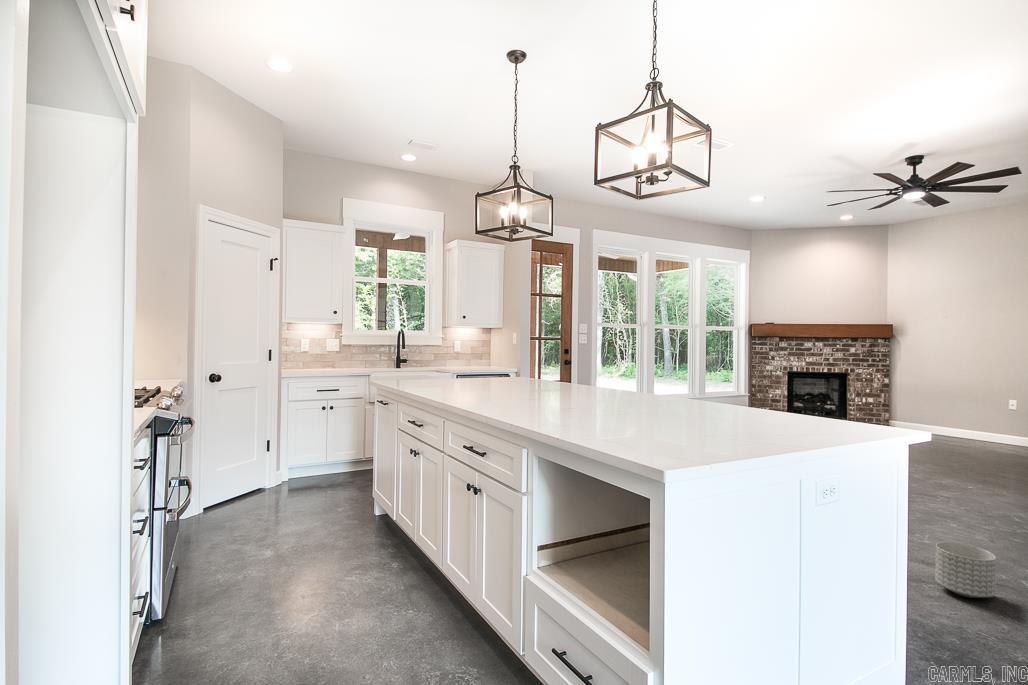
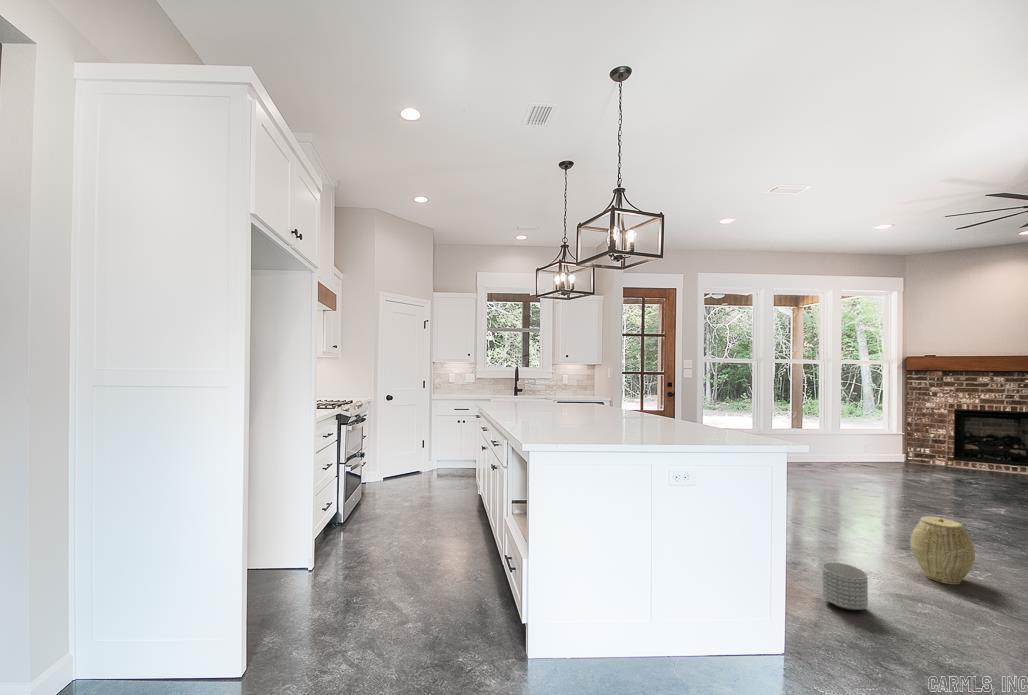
woven basket: none [929,473,997,542] -> present [910,517,975,584]

